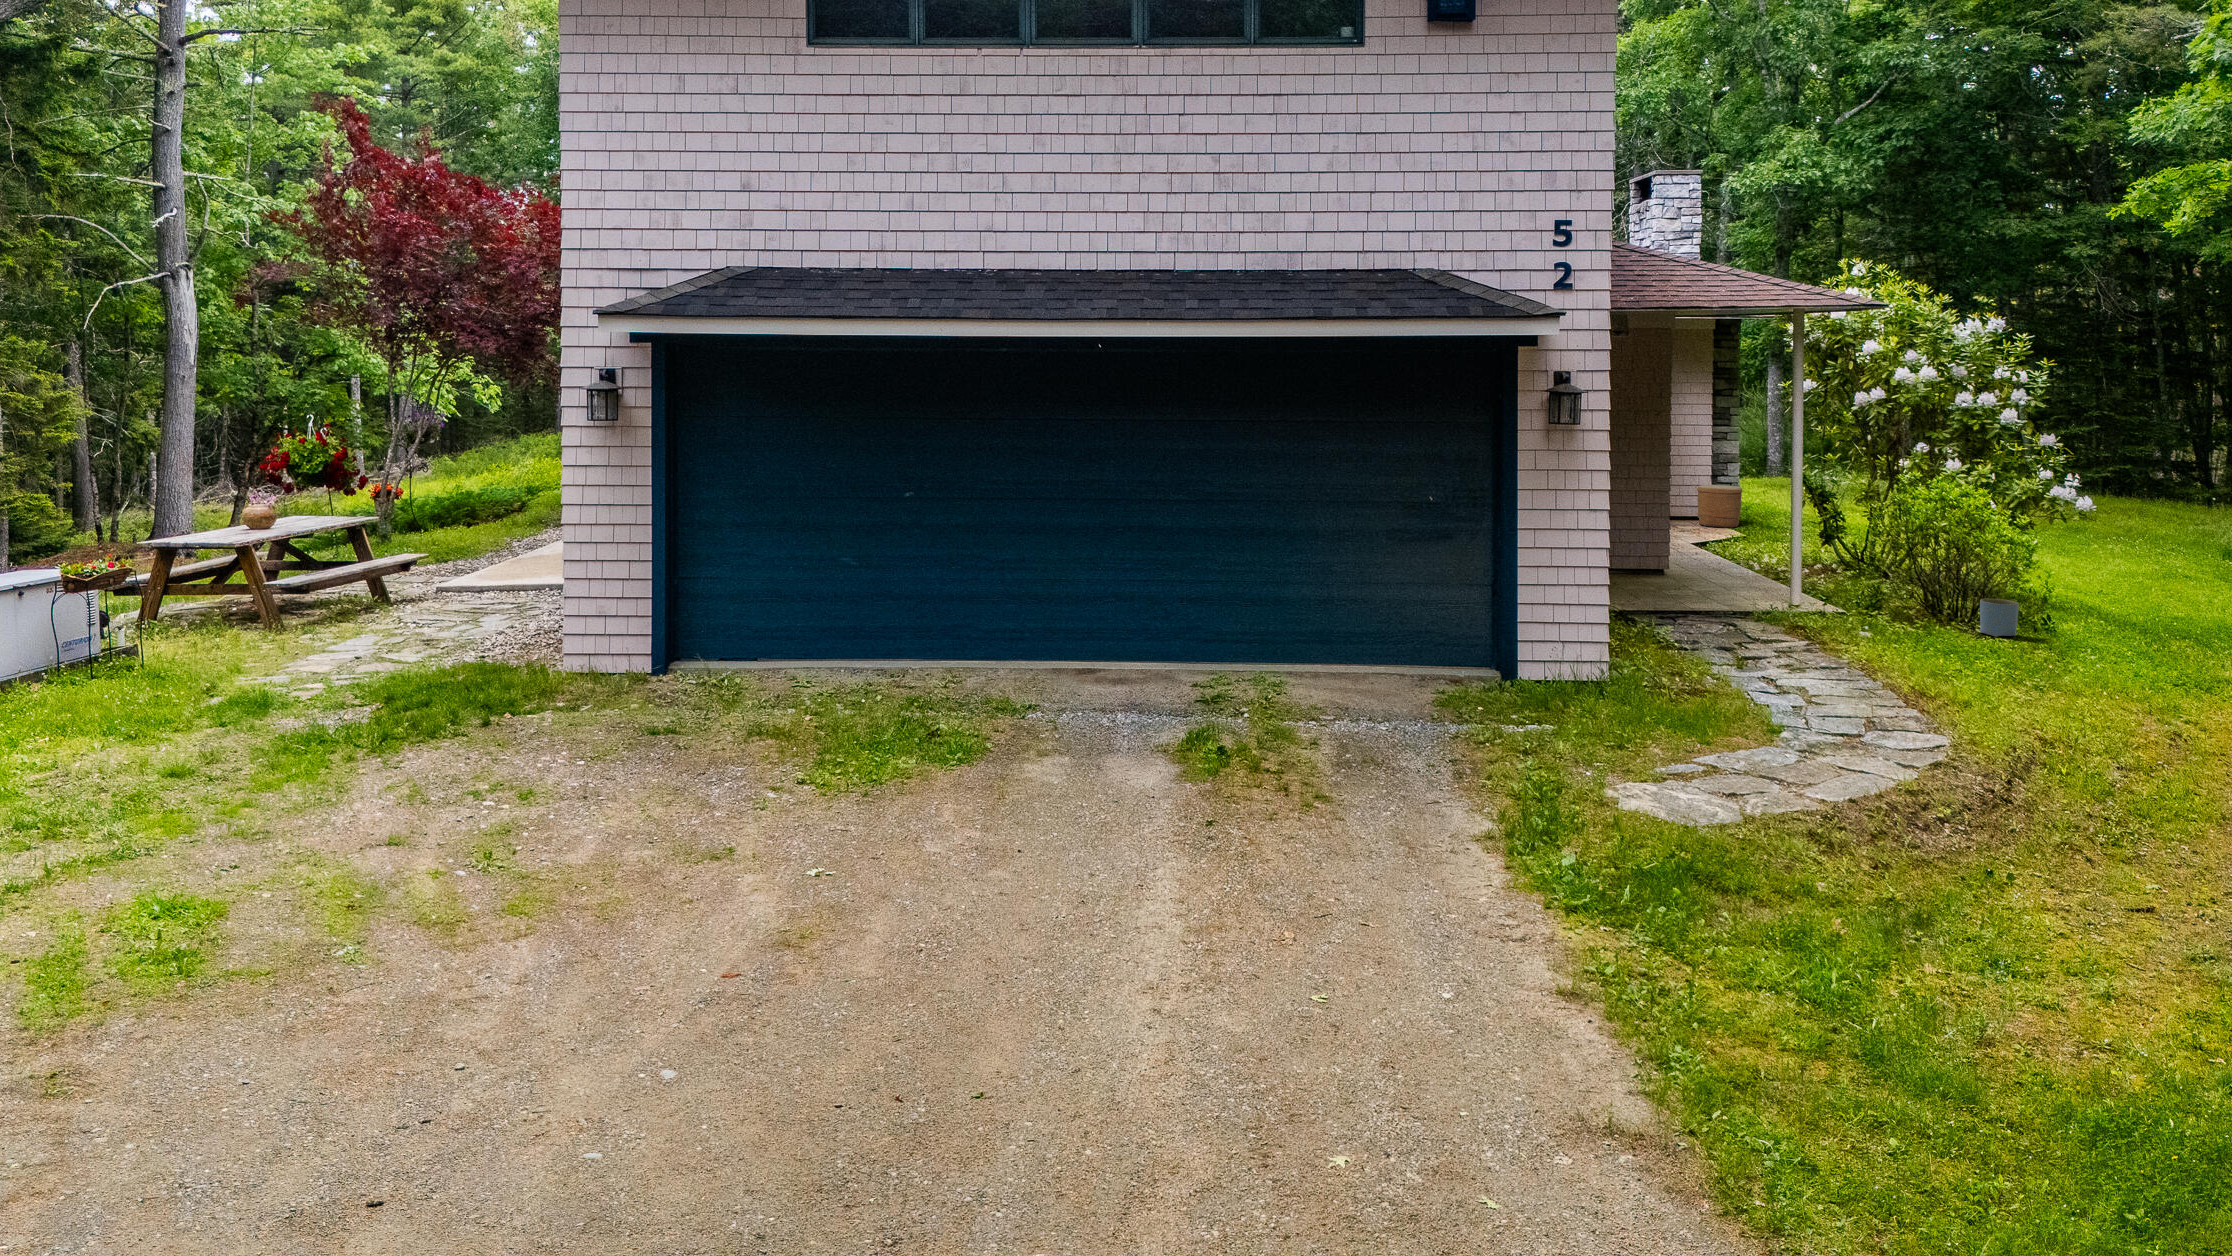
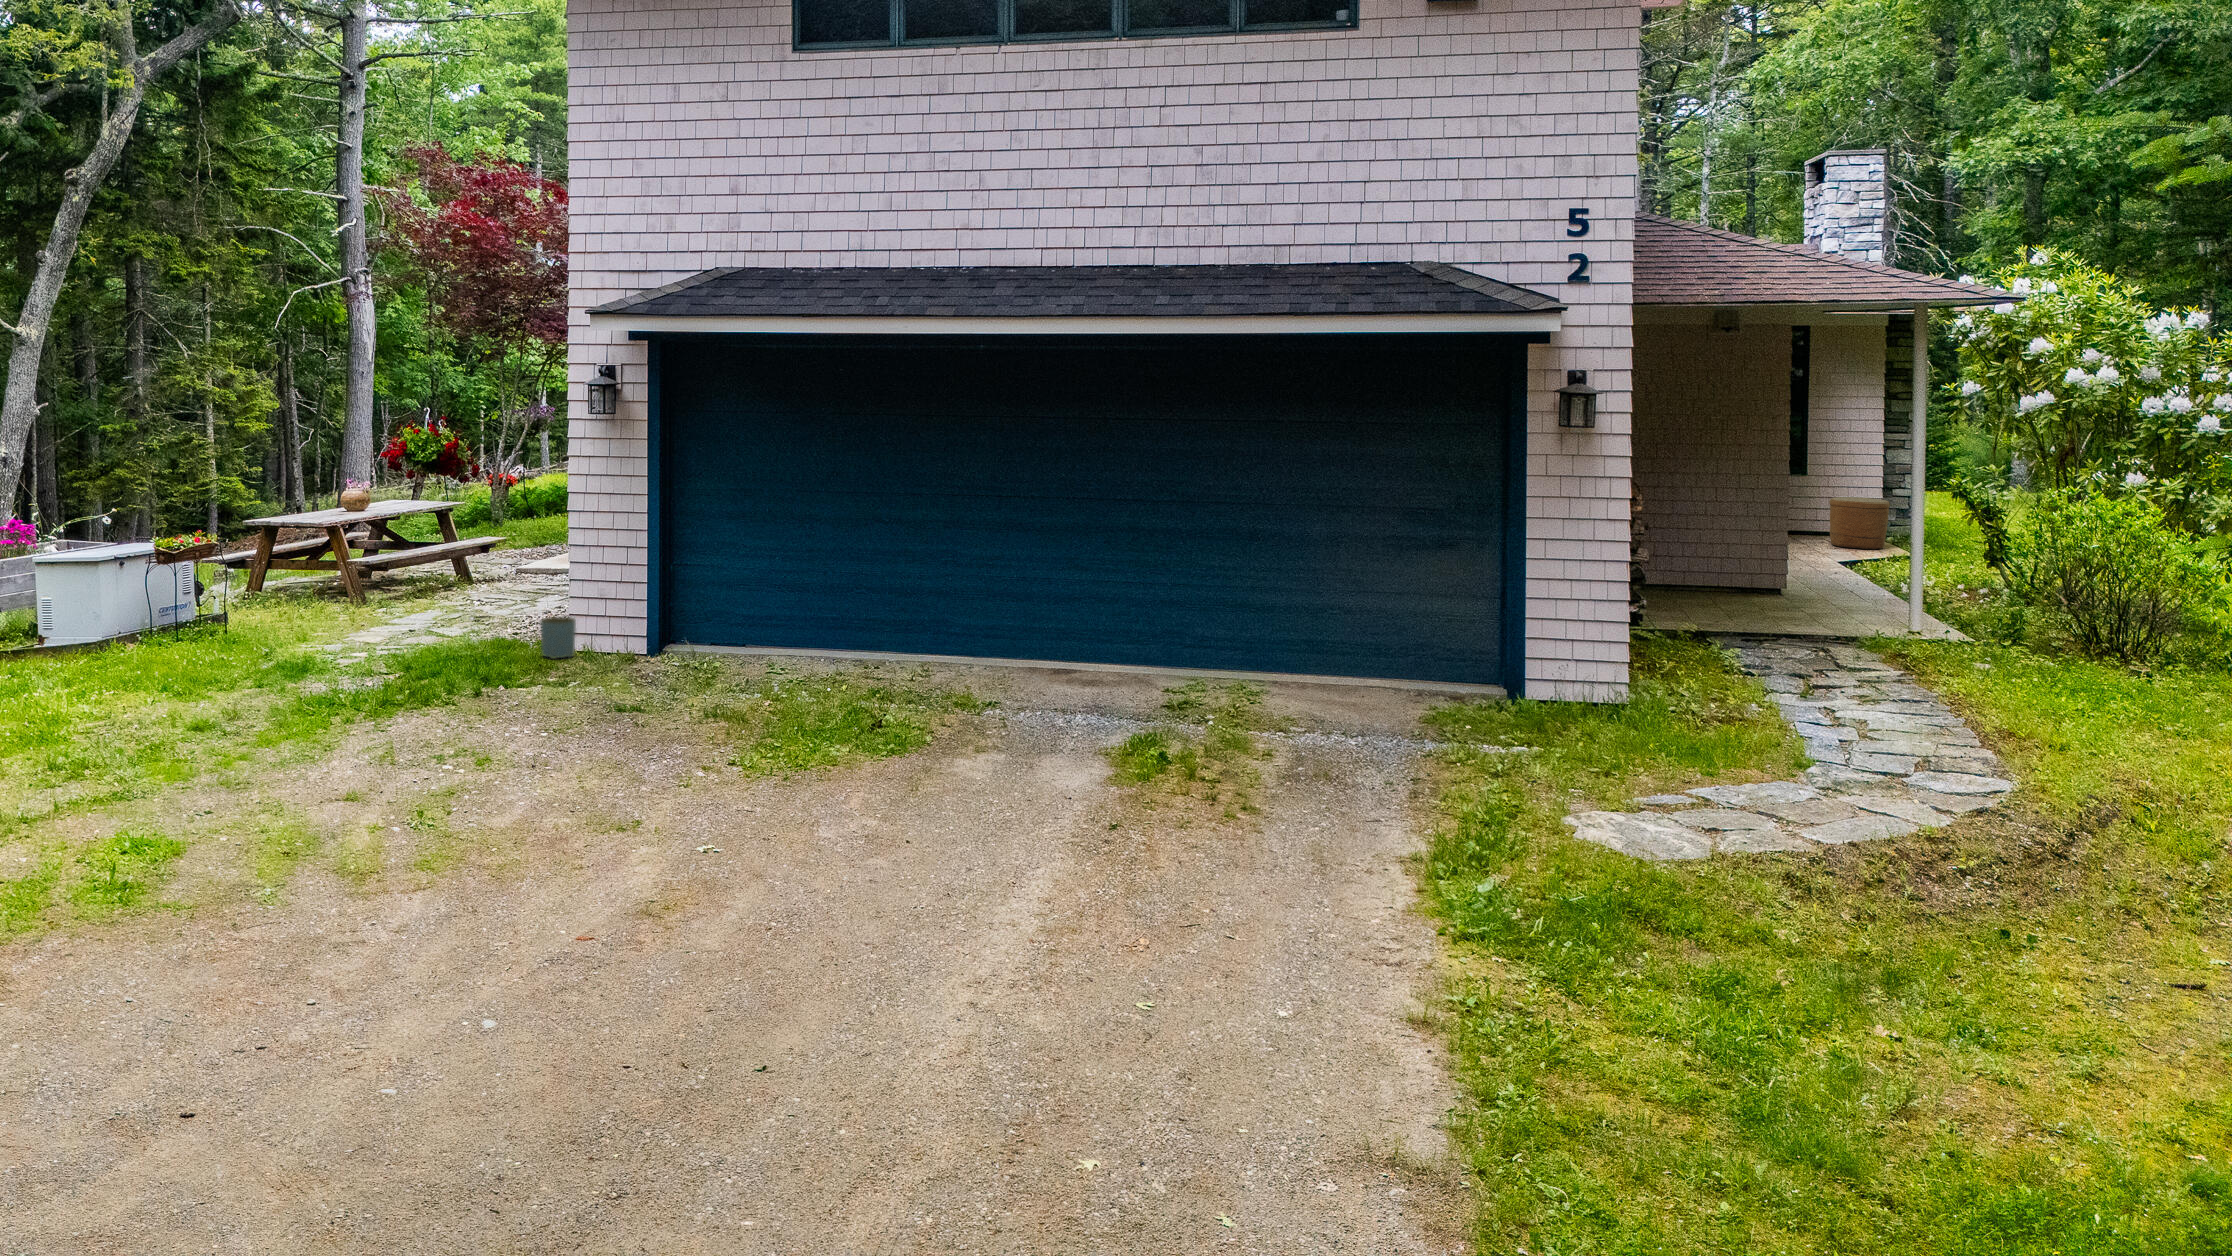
planter: present [1980,599,2019,637] -> present [540,616,576,659]

